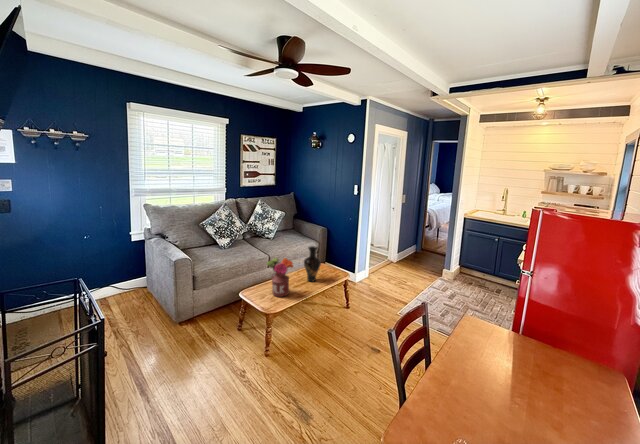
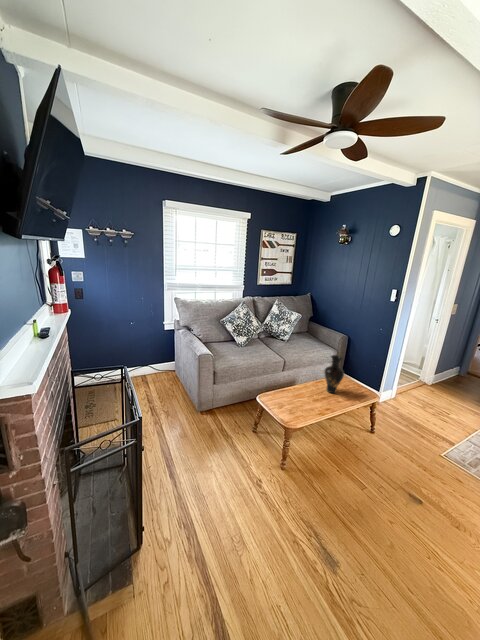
flower arrangement: present [267,258,293,297] -> none [287,364,317,407]

